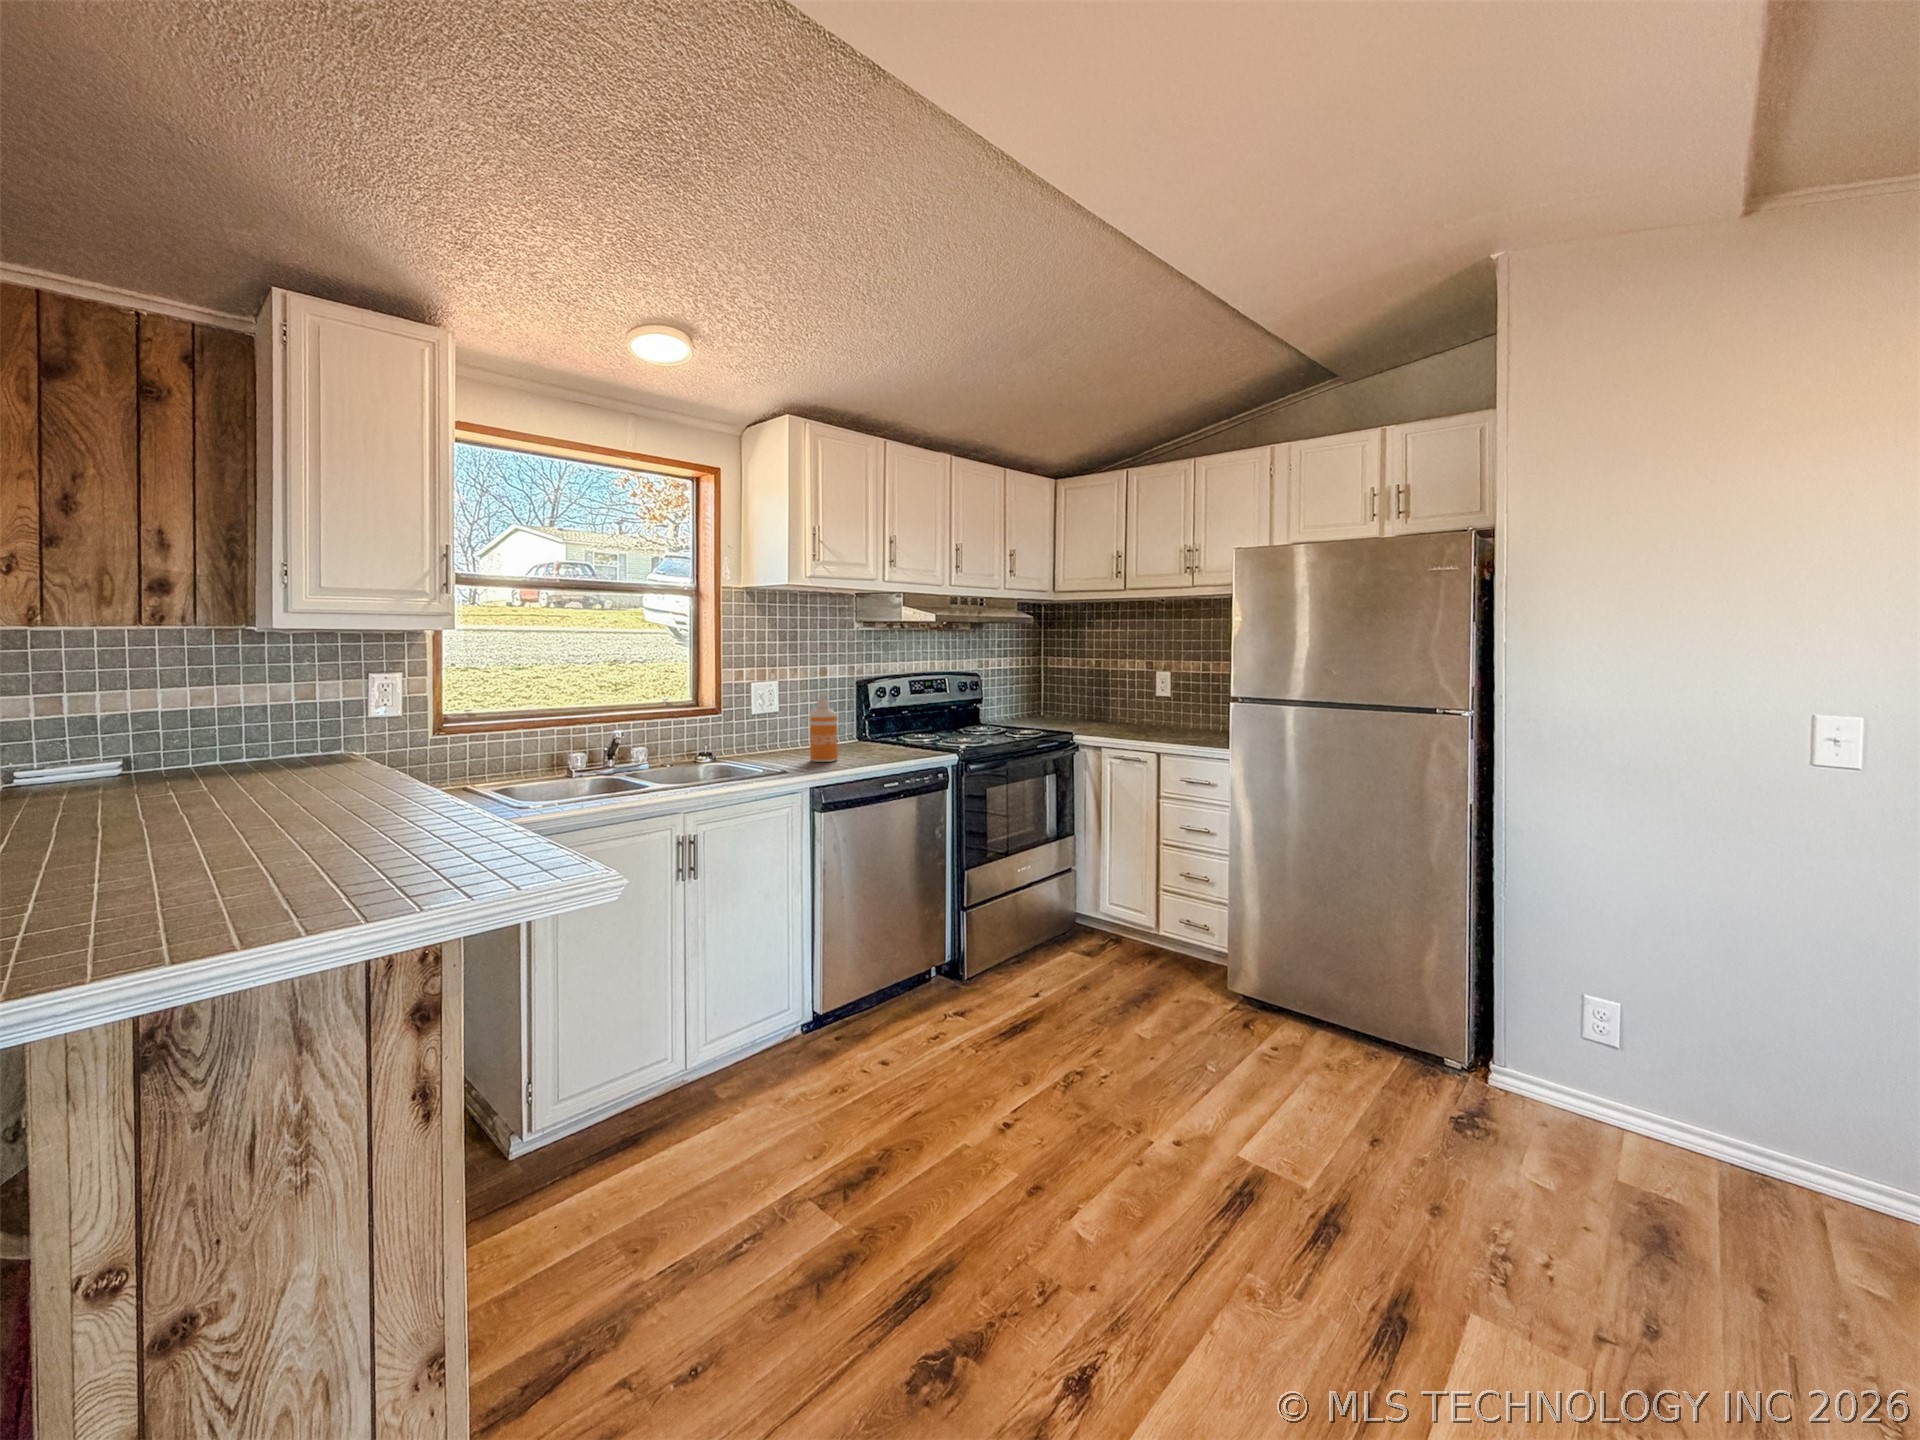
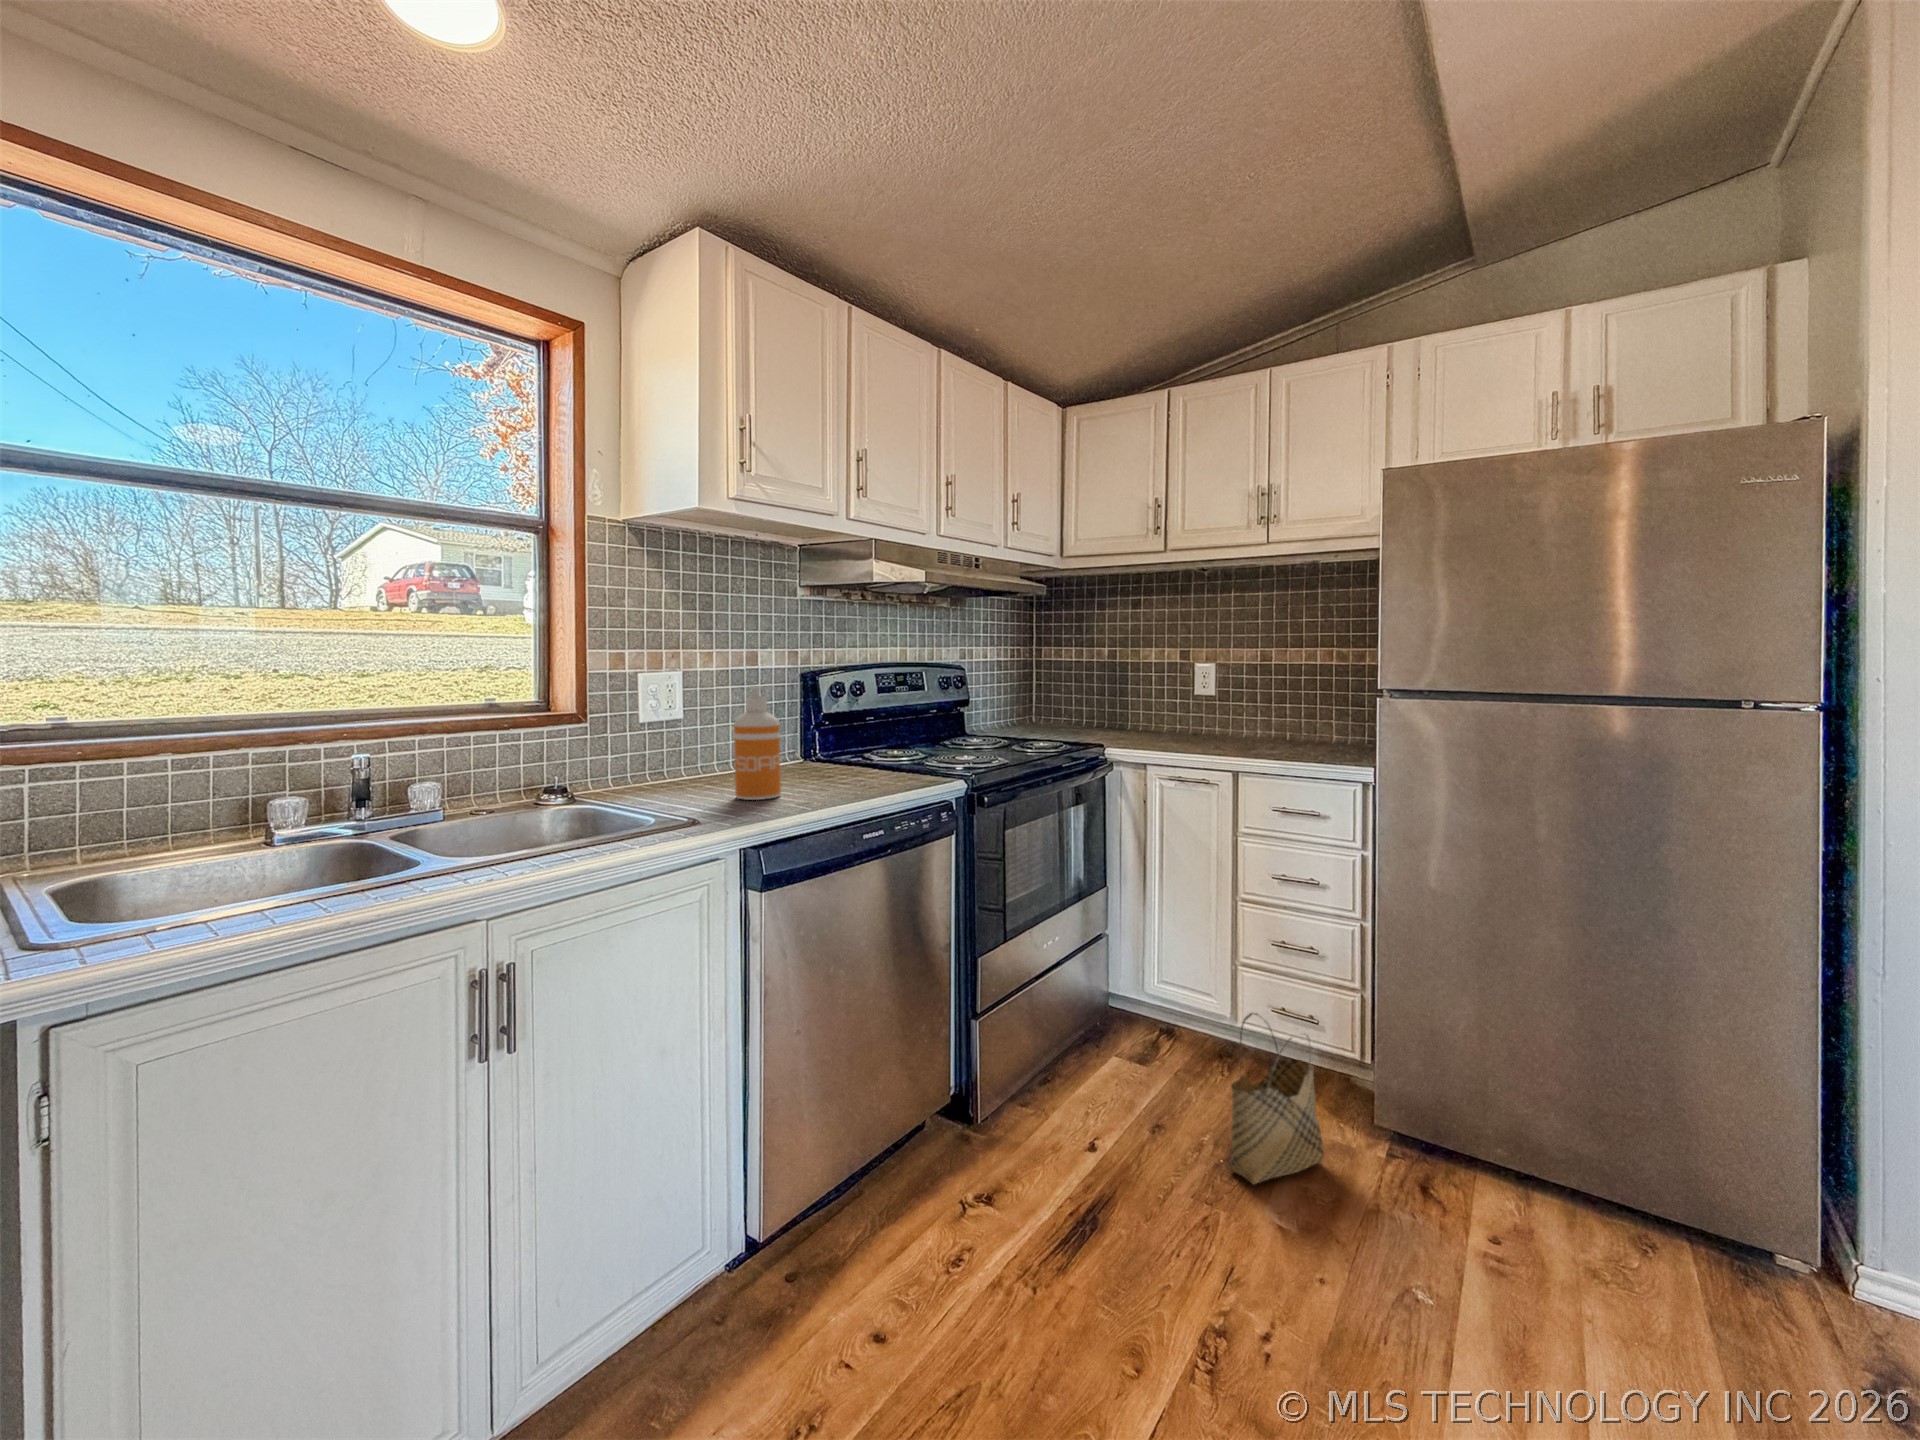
woven basket: none [1121,908,1186,1013] -> present [1229,1013,1324,1184]

